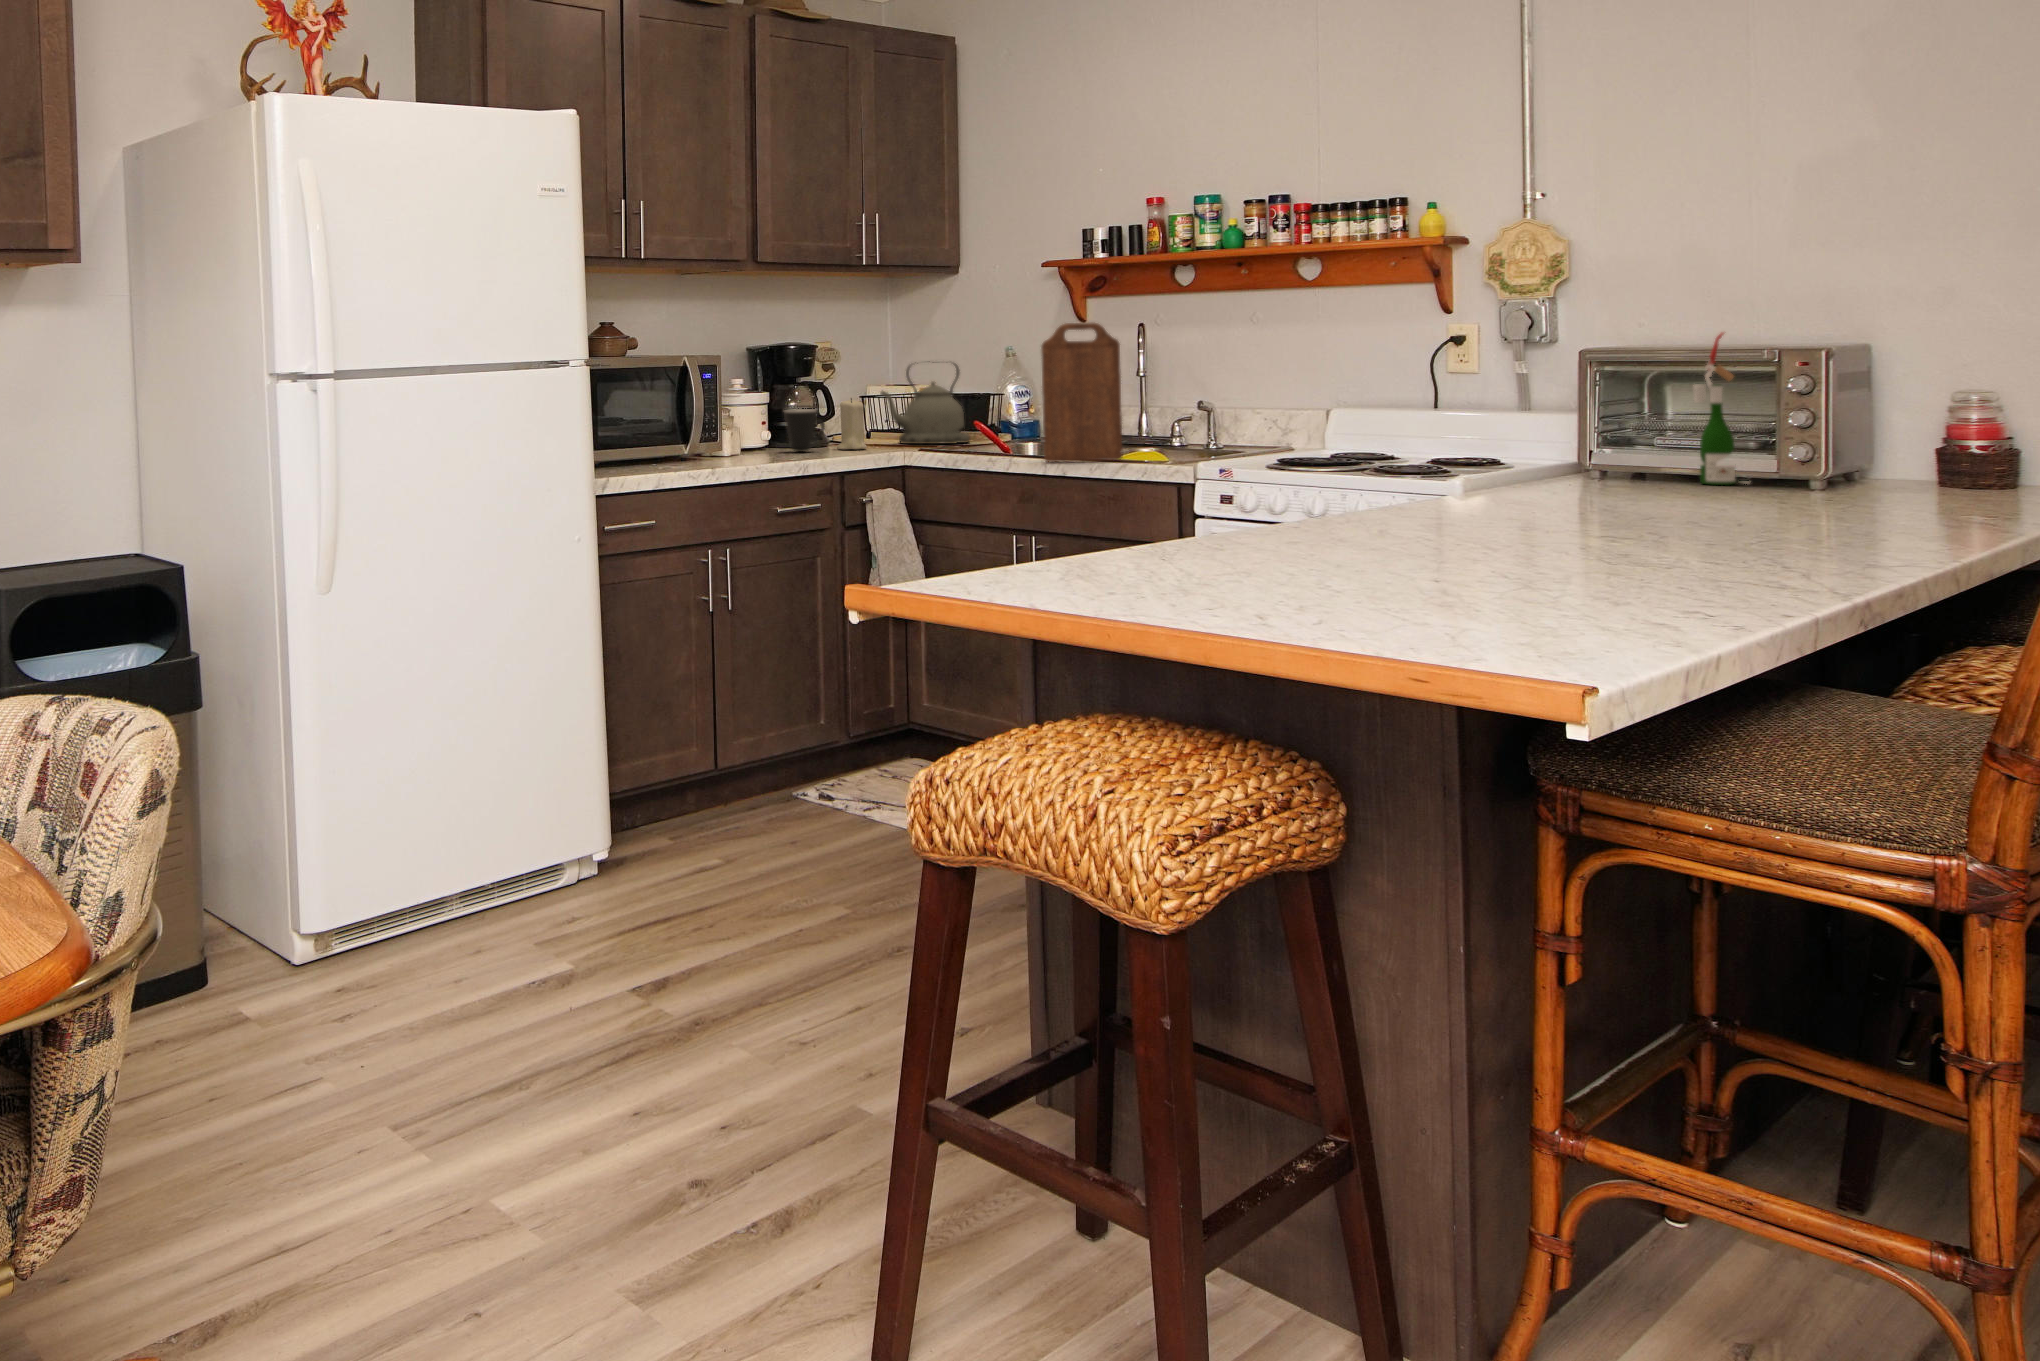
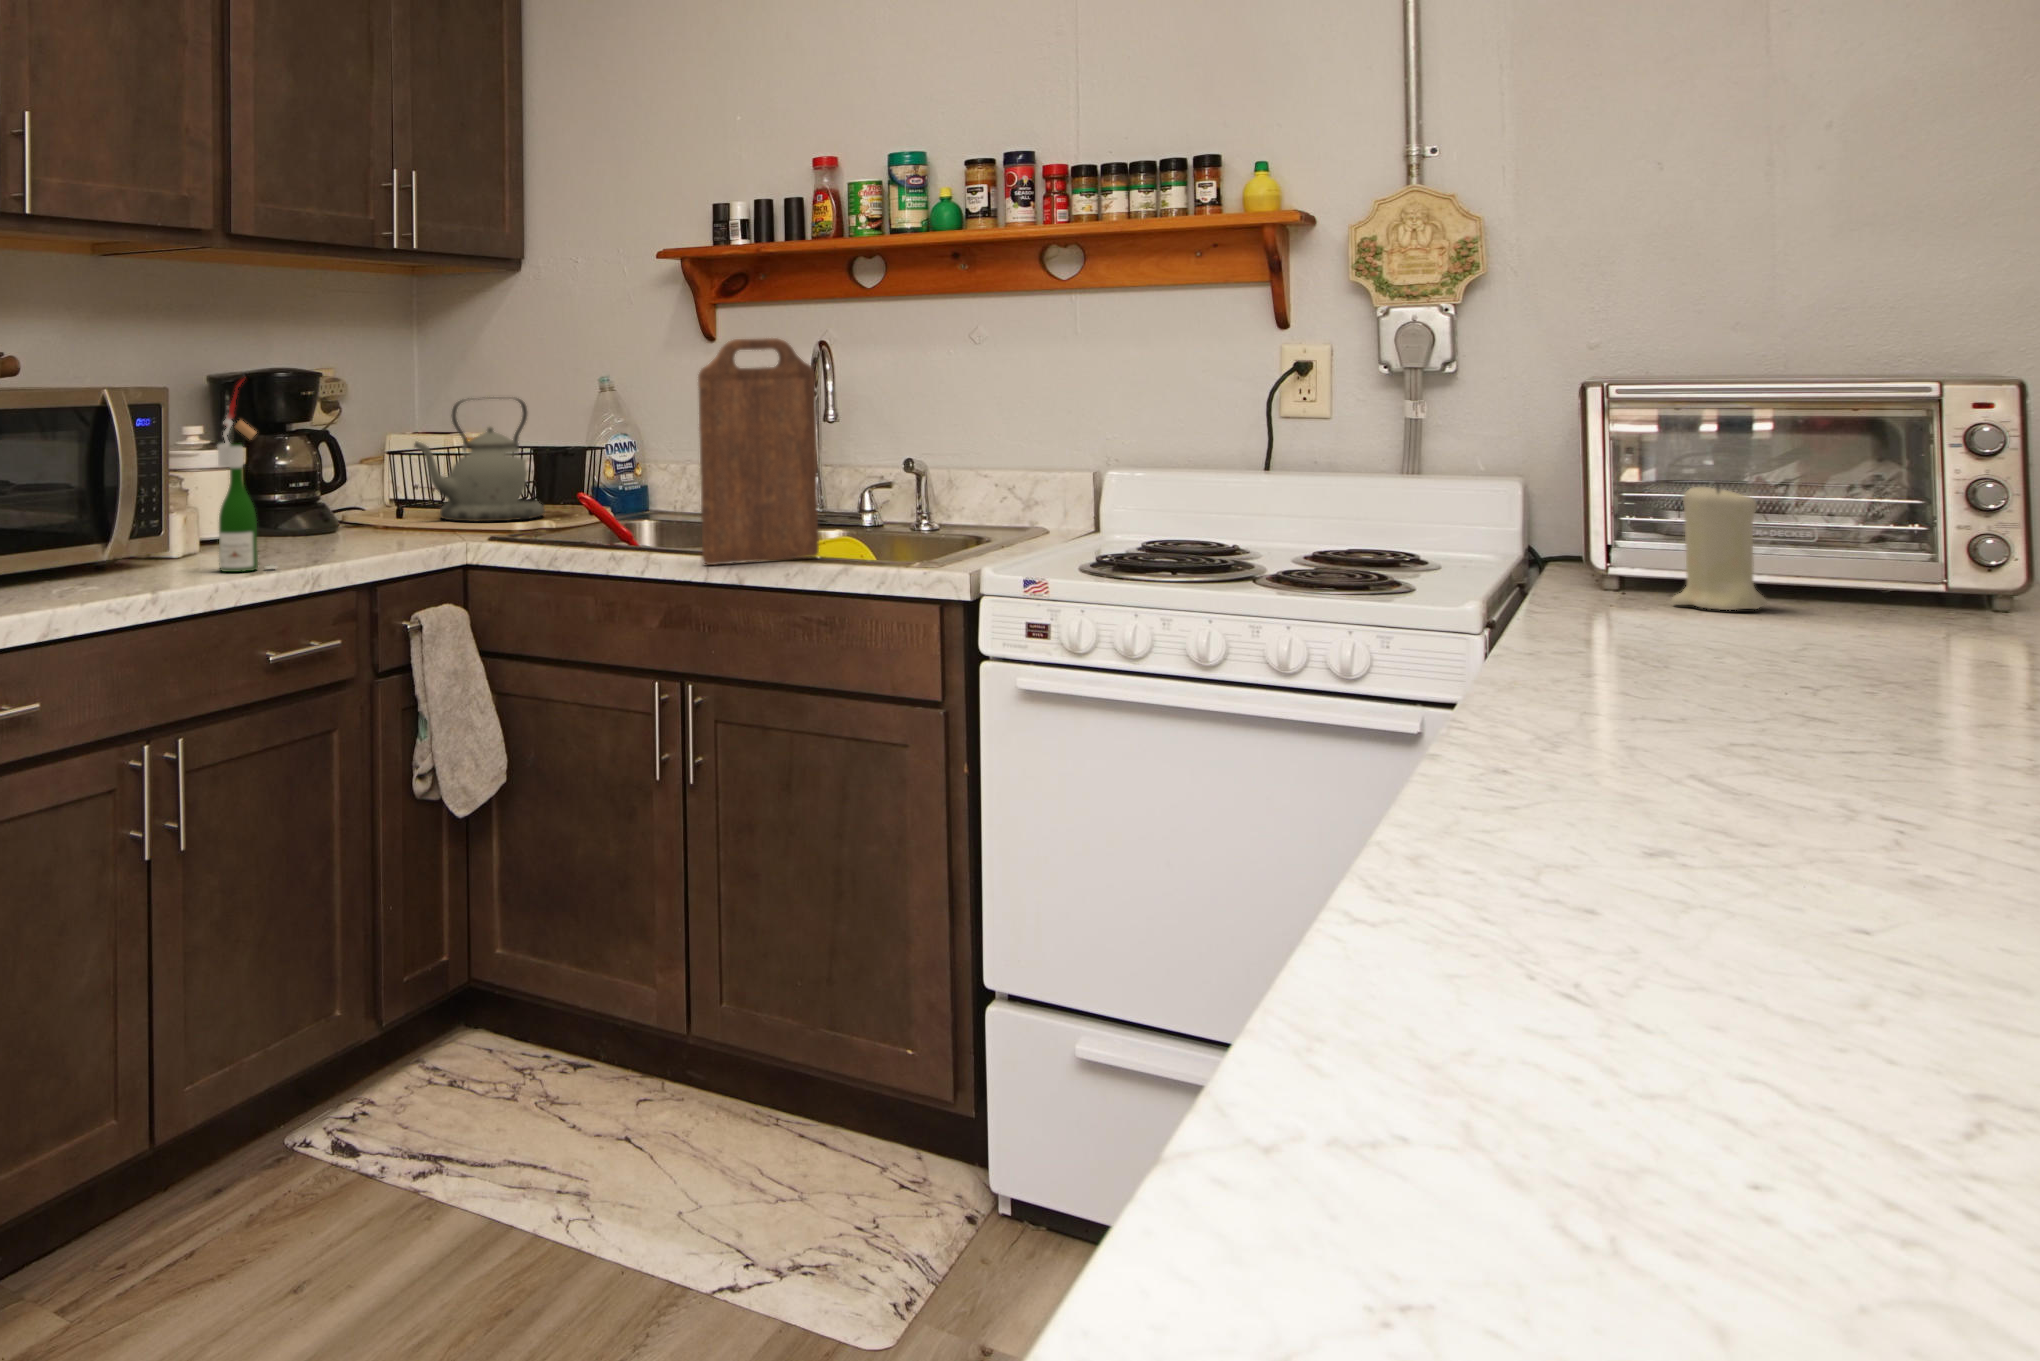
wine bottle: present [1693,332,1748,485] -> present [217,381,276,572]
candle: present [837,398,867,449] -> present [1672,483,1767,610]
mug: present [784,409,825,452] -> none [269,474,335,543]

